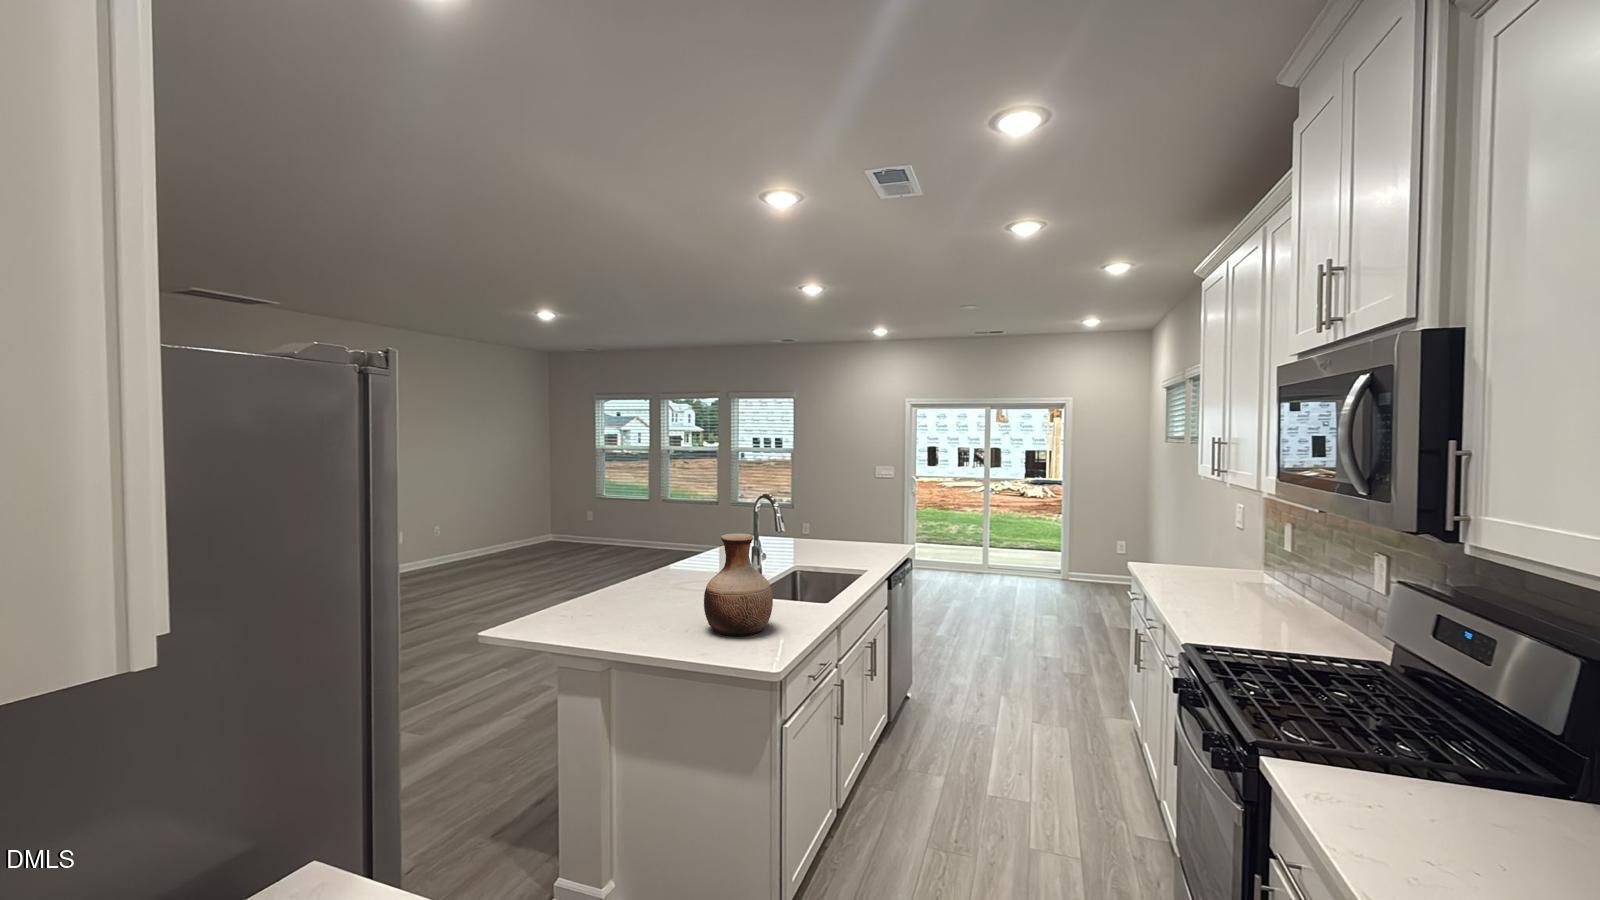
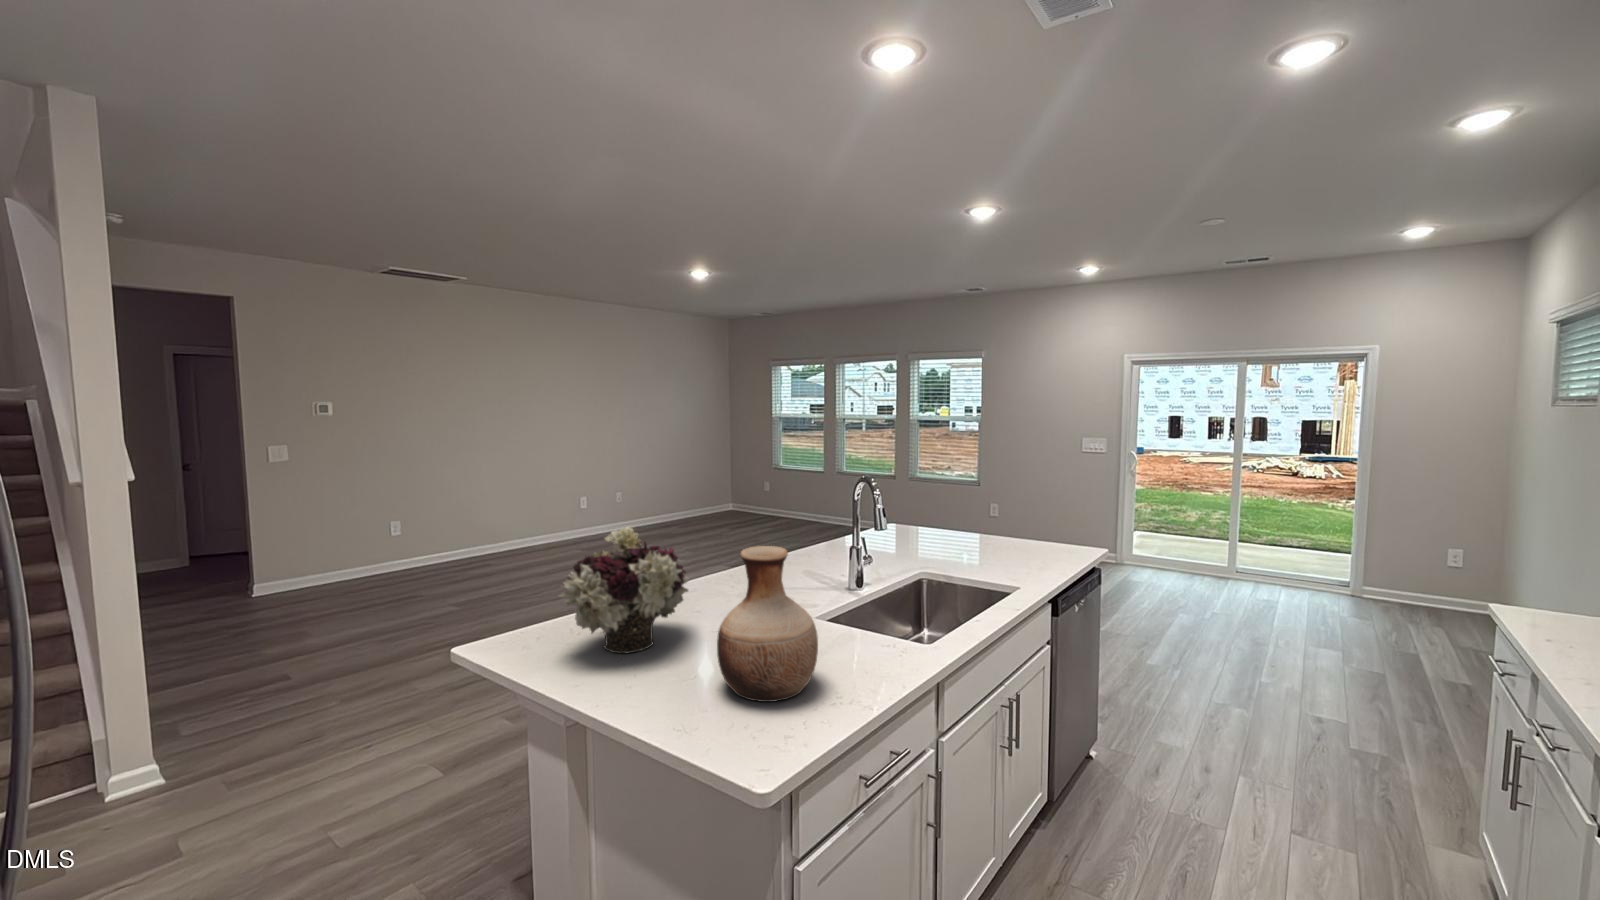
flower arrangement: none [568,527,657,623] -> present [559,526,689,653]

